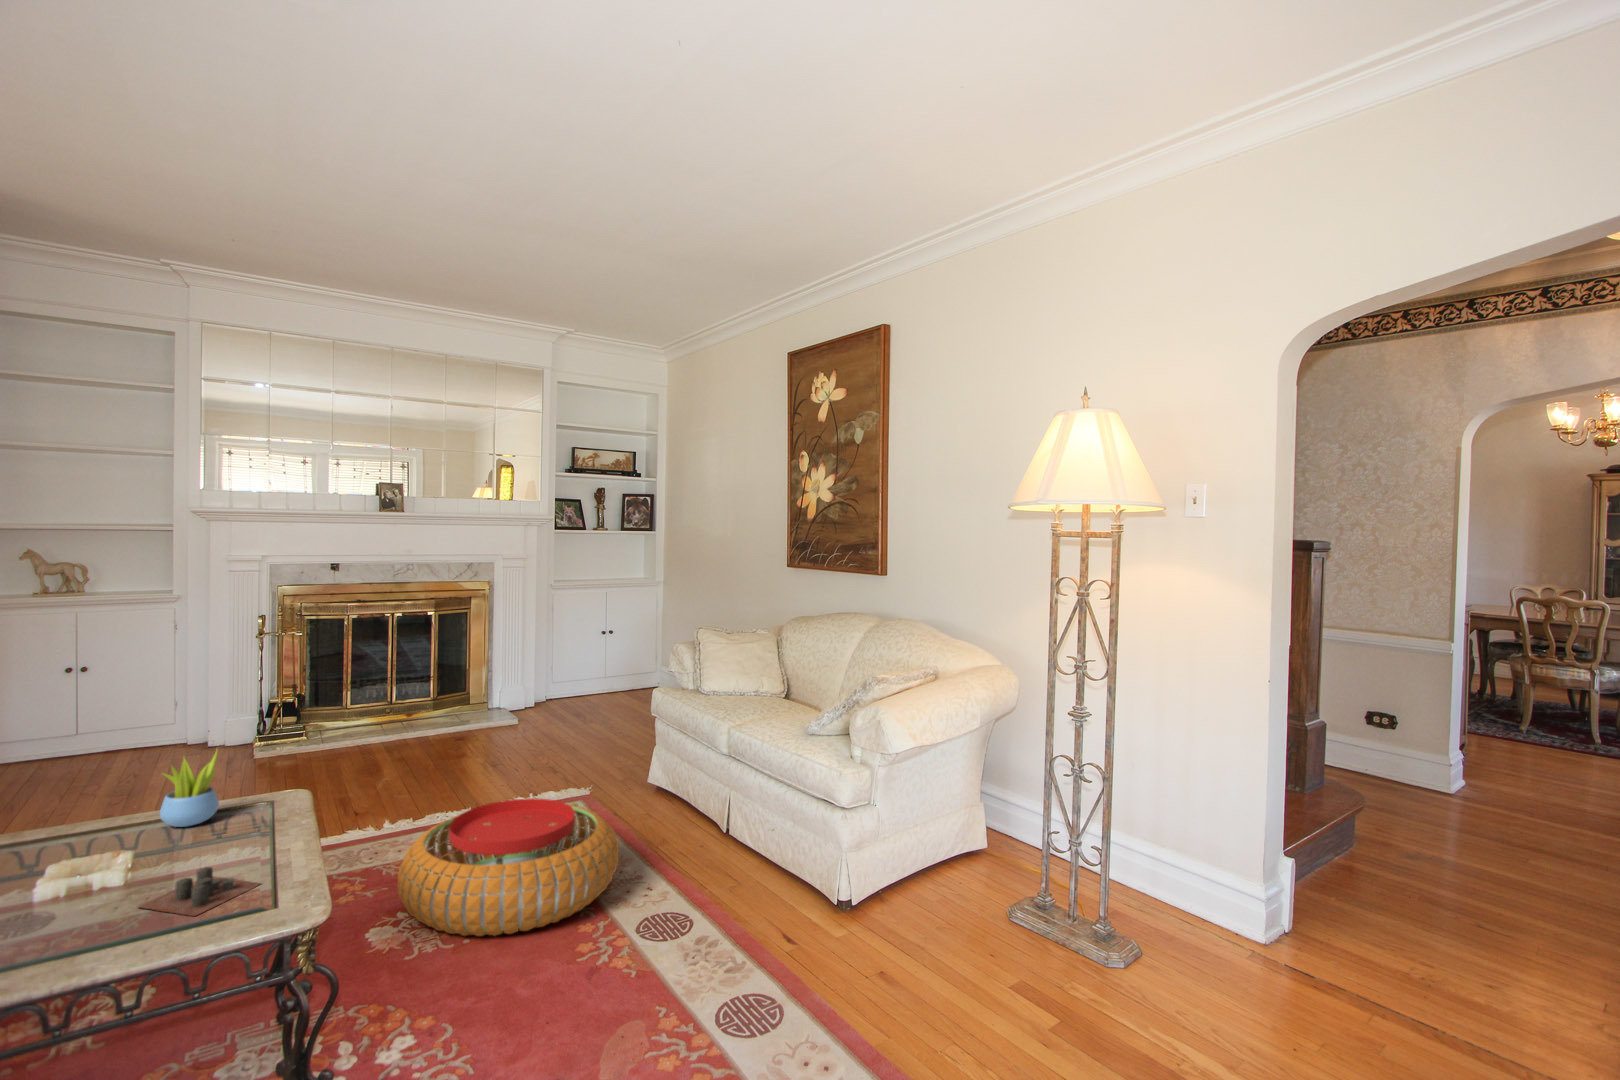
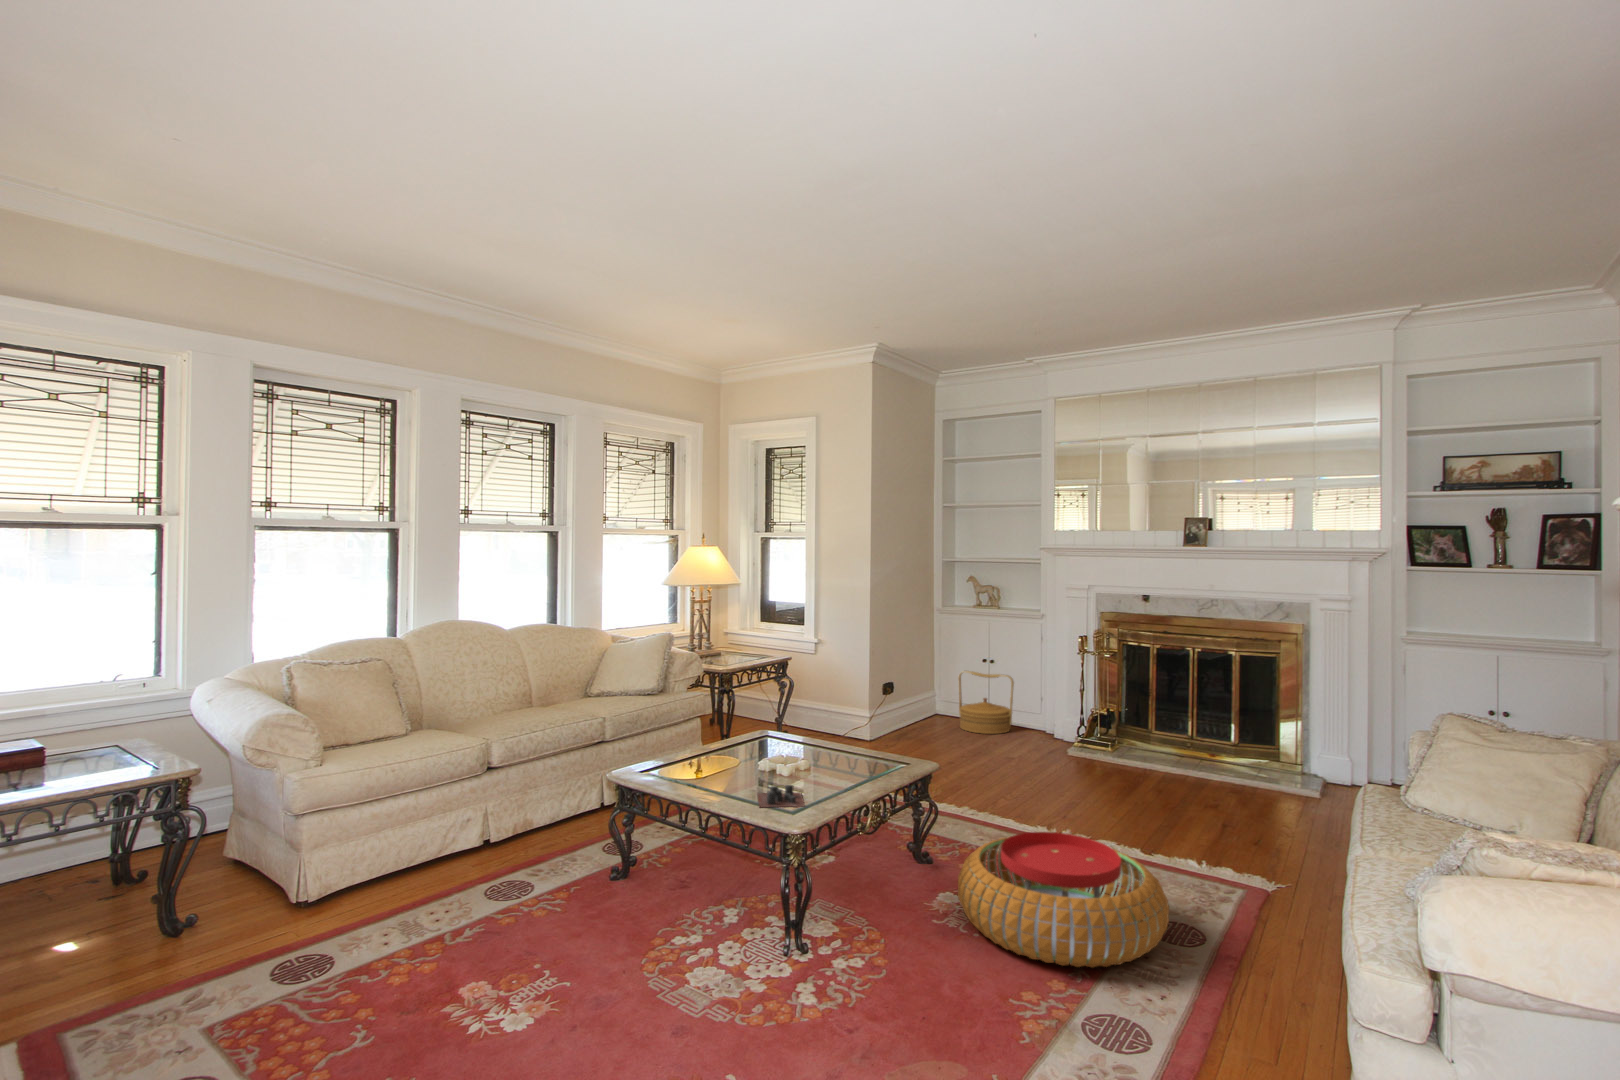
woven basket: none [35,681,142,771] -> present [958,671,1014,734]
succulent plant: present [160,750,219,827] -> none [838,718,870,766]

